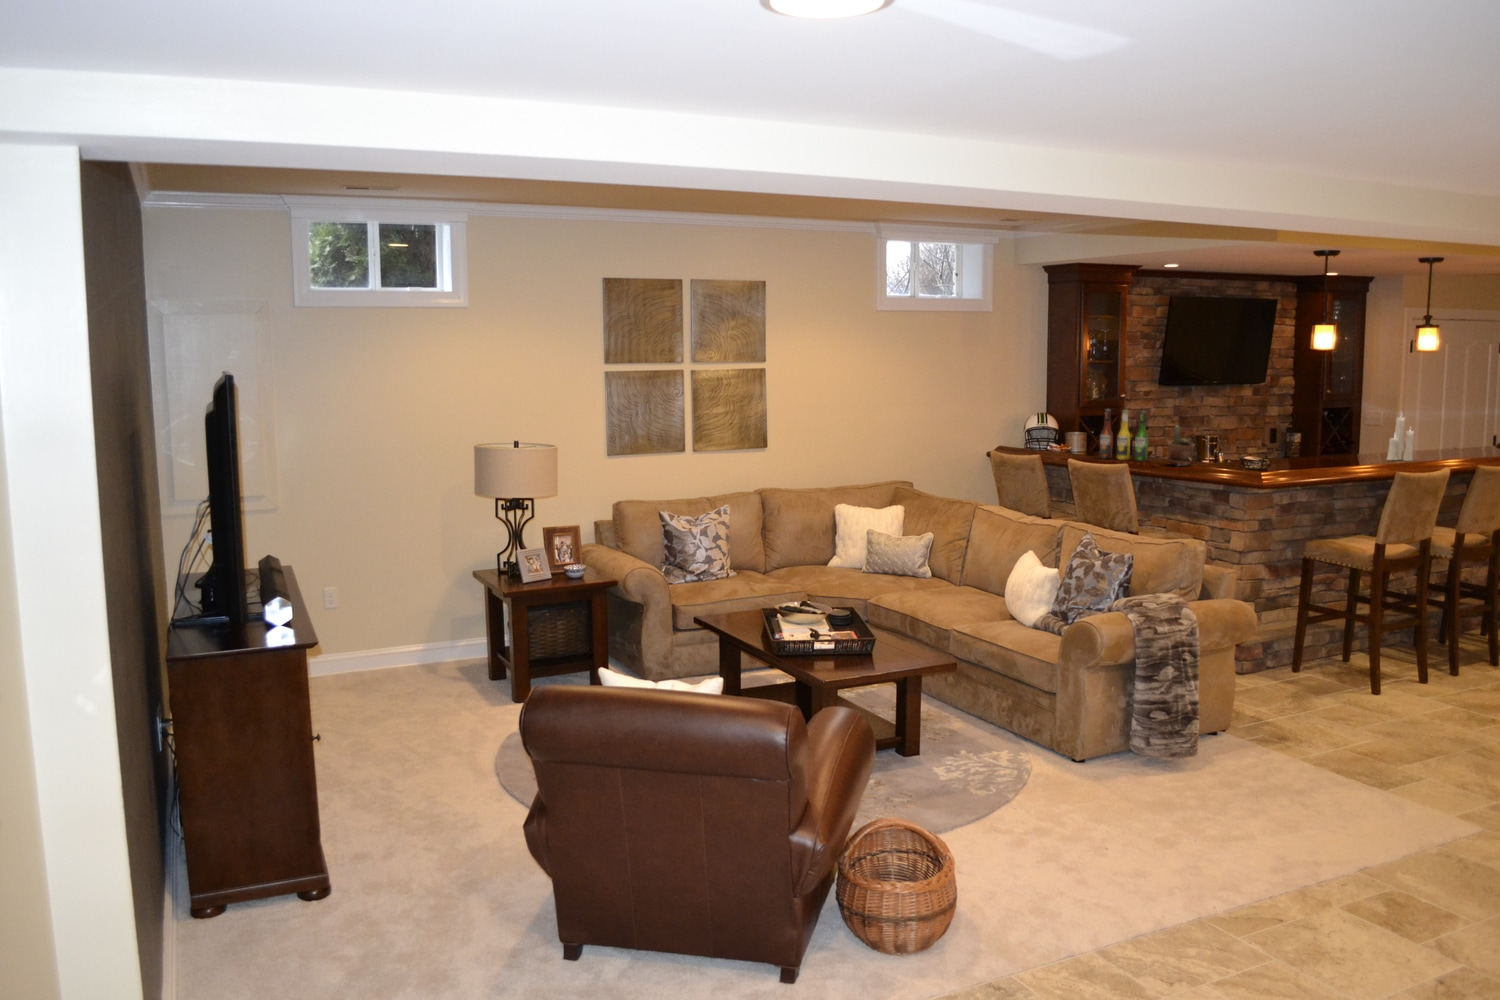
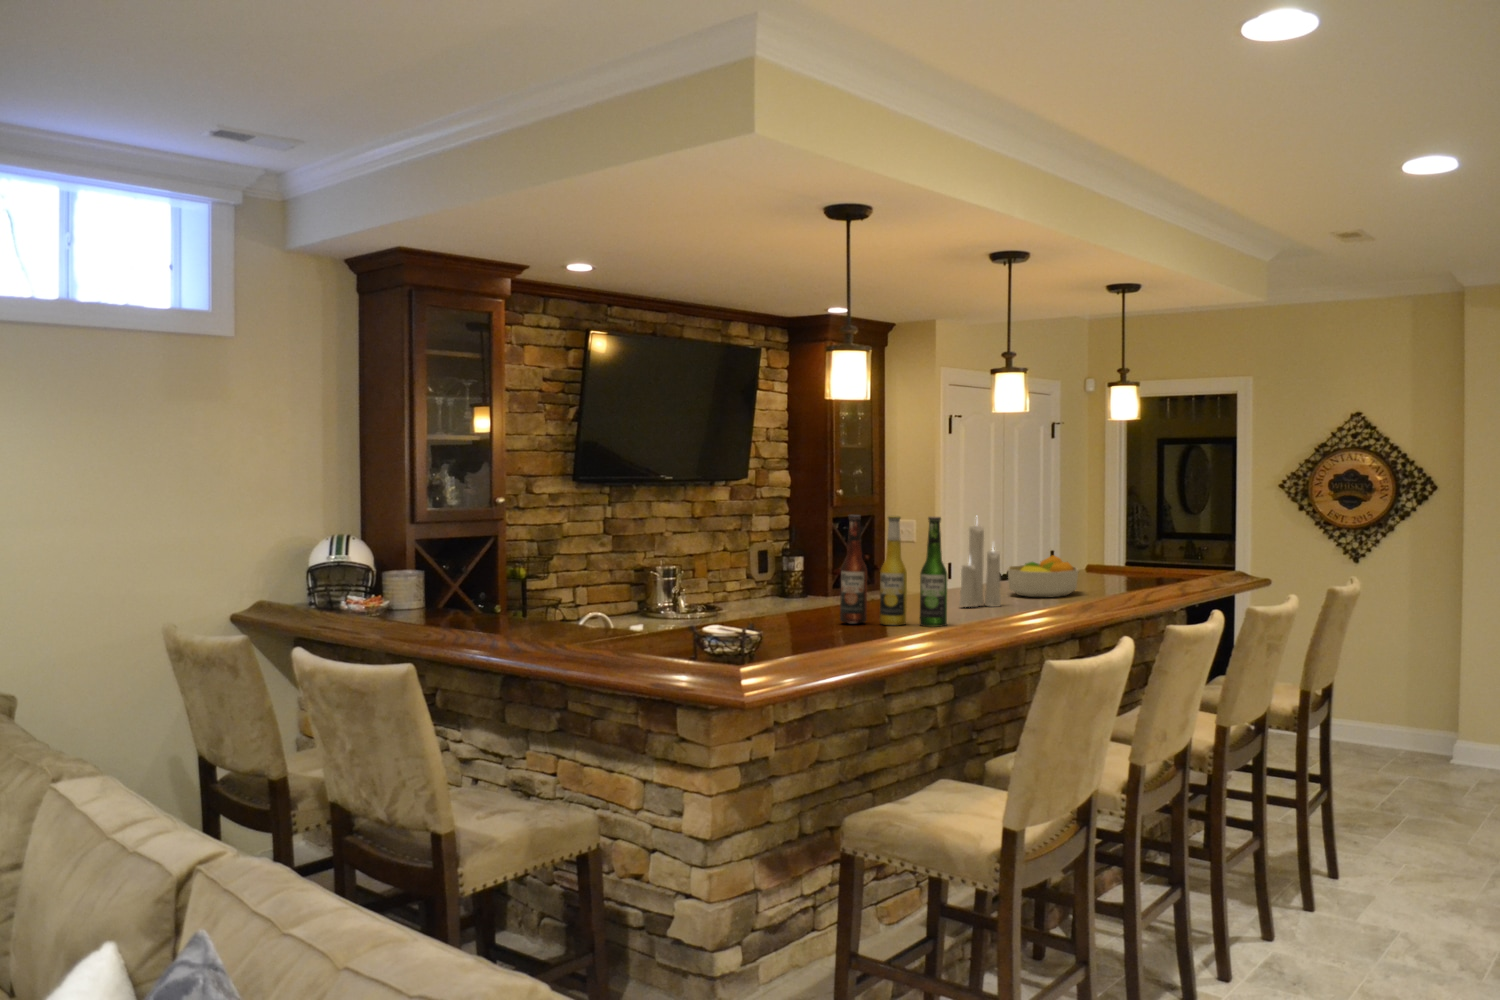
beer bottle: present [1099,409,1148,461] -> present [840,515,948,627]
potted plant: present [1166,426,1194,466] -> none [542,553,602,645]
fruit bowl: none [1423,435,1471,458] -> present [1007,555,1079,597]

